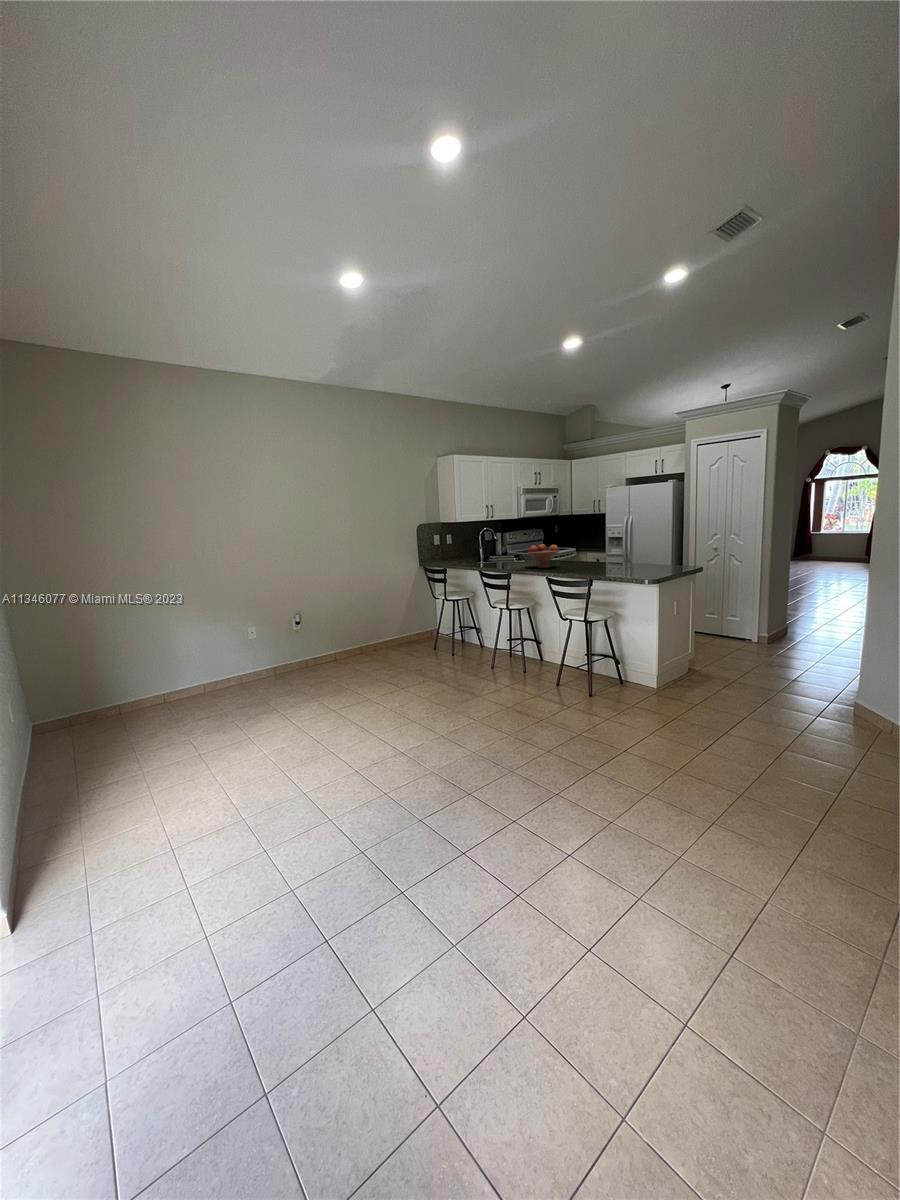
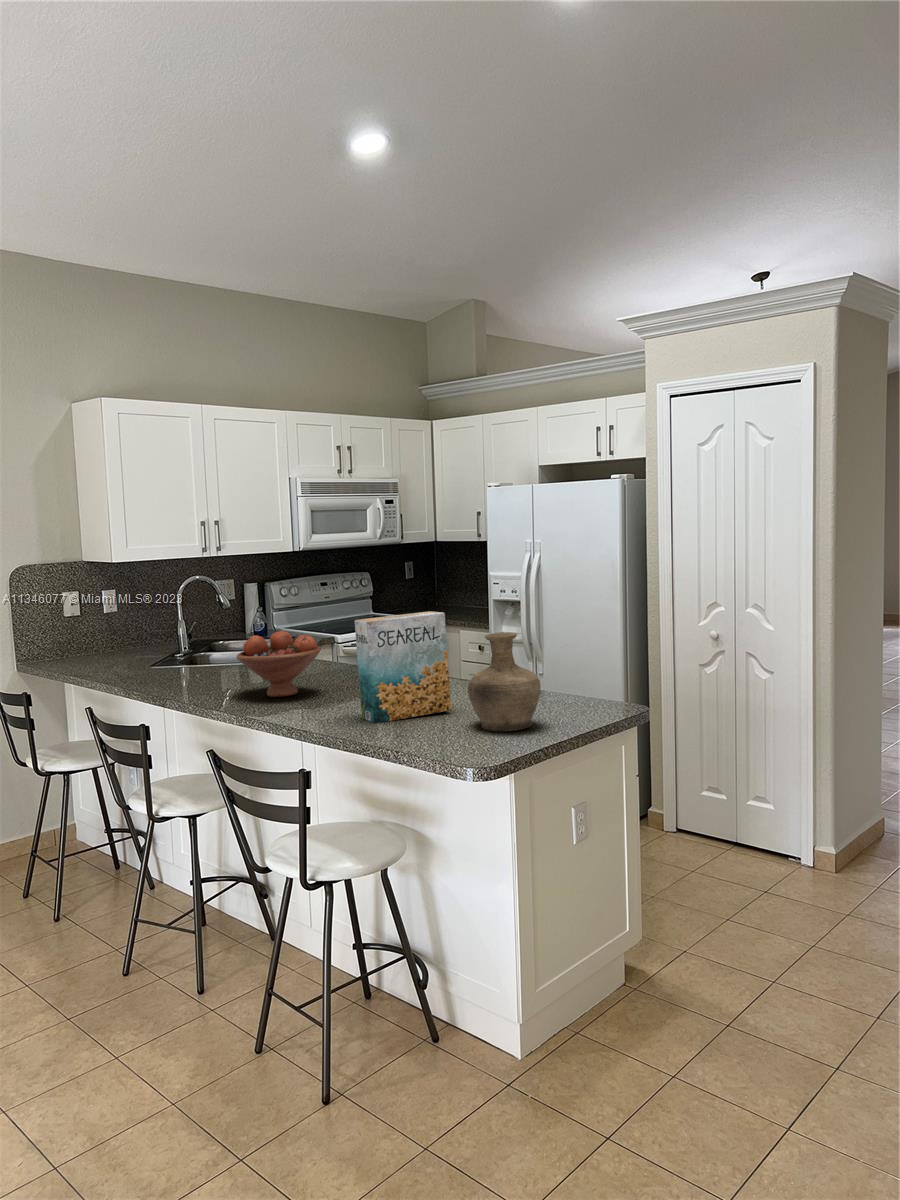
cereal box: none [582,533,617,573] -> present [355,611,451,723]
vase: none [628,539,657,574] -> present [468,632,540,732]

